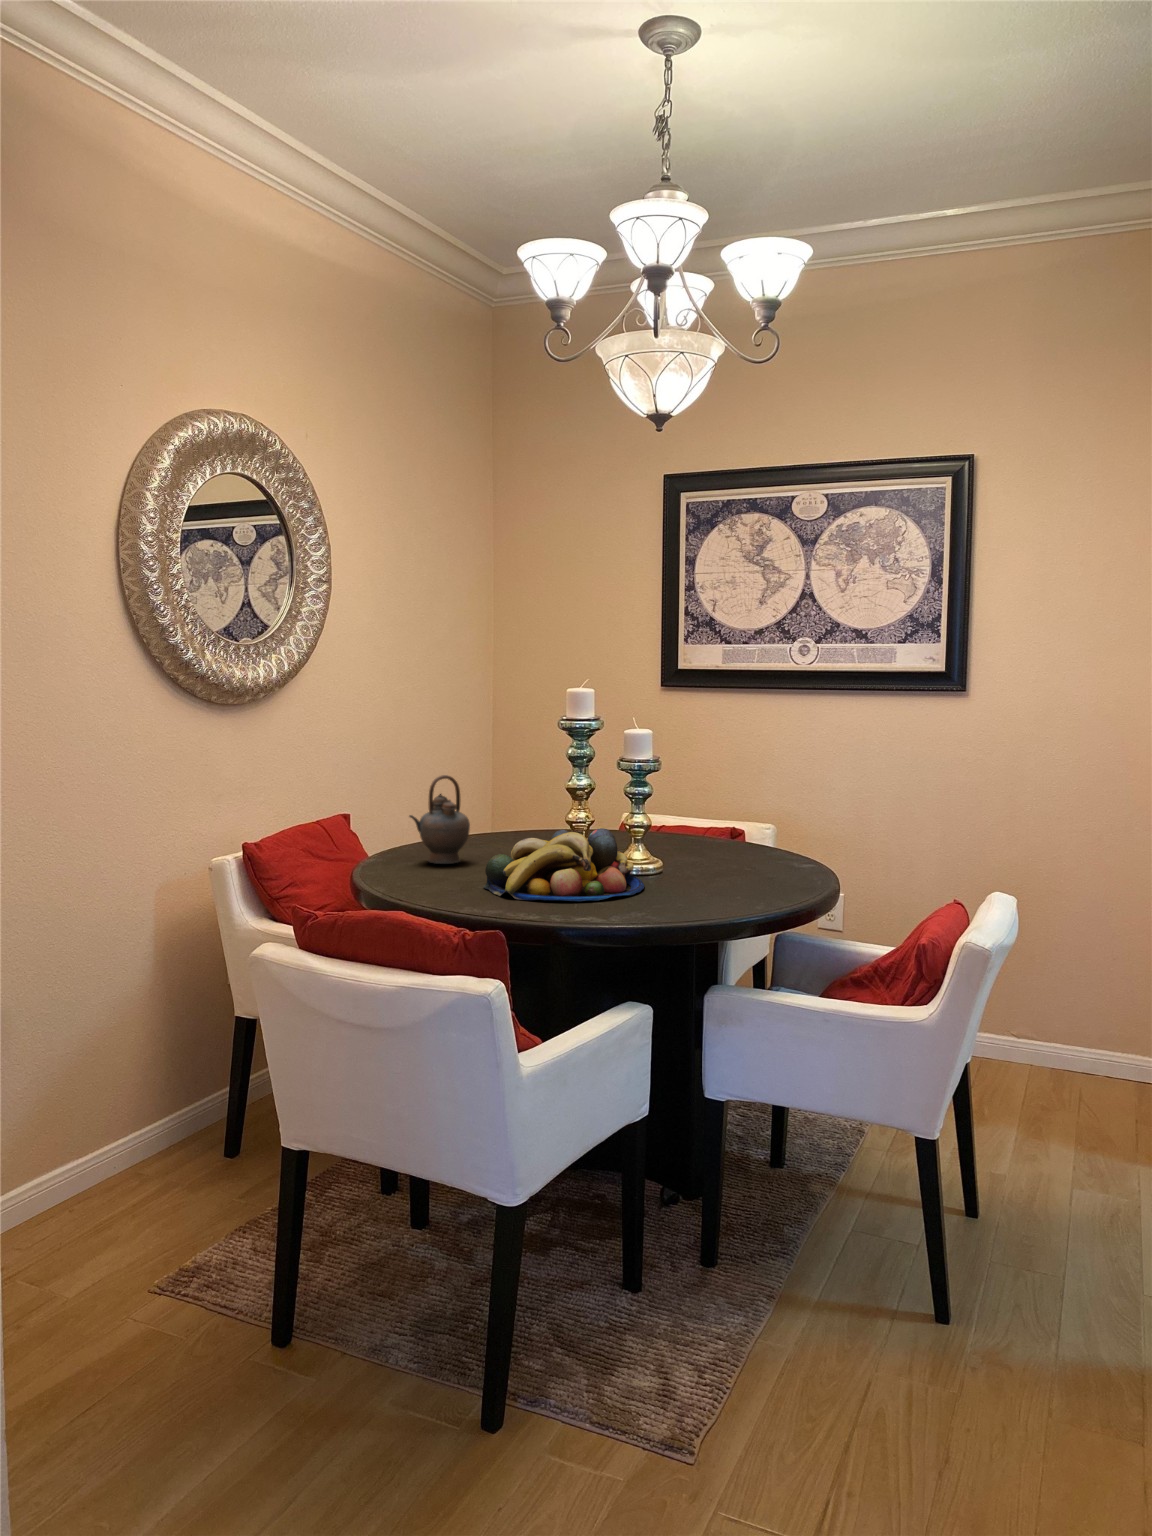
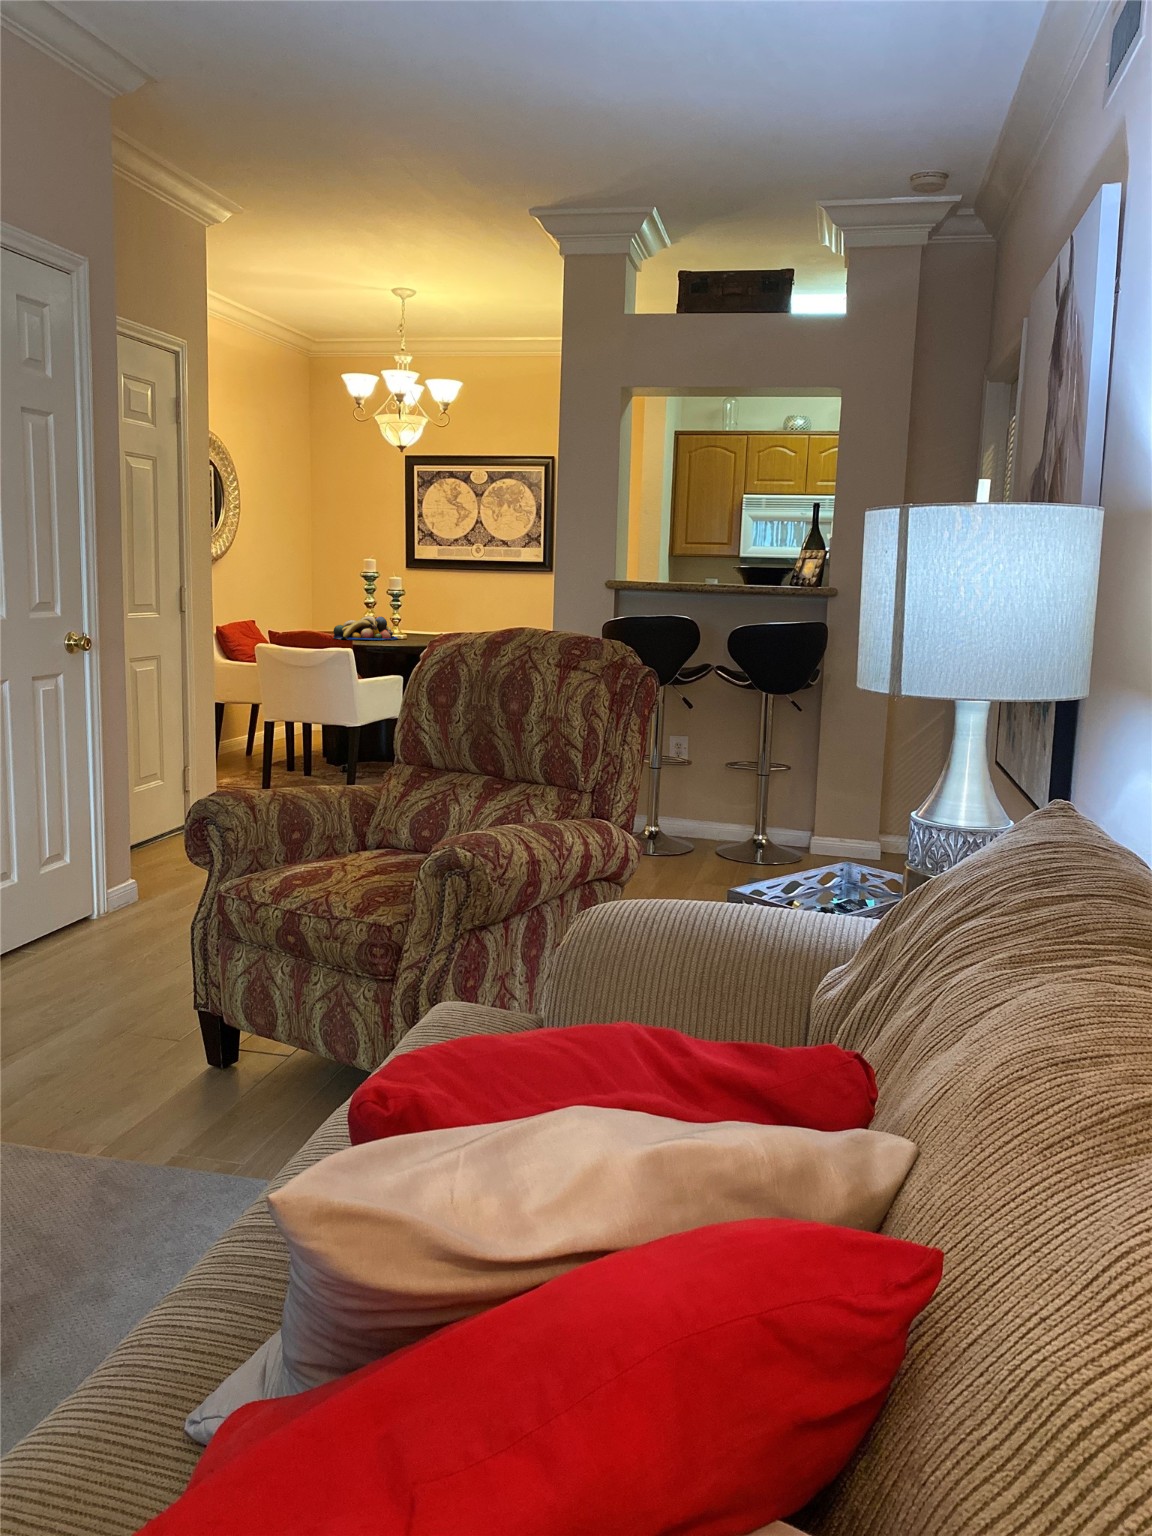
teapot: present [409,775,470,864] -> none [296,597,322,635]

